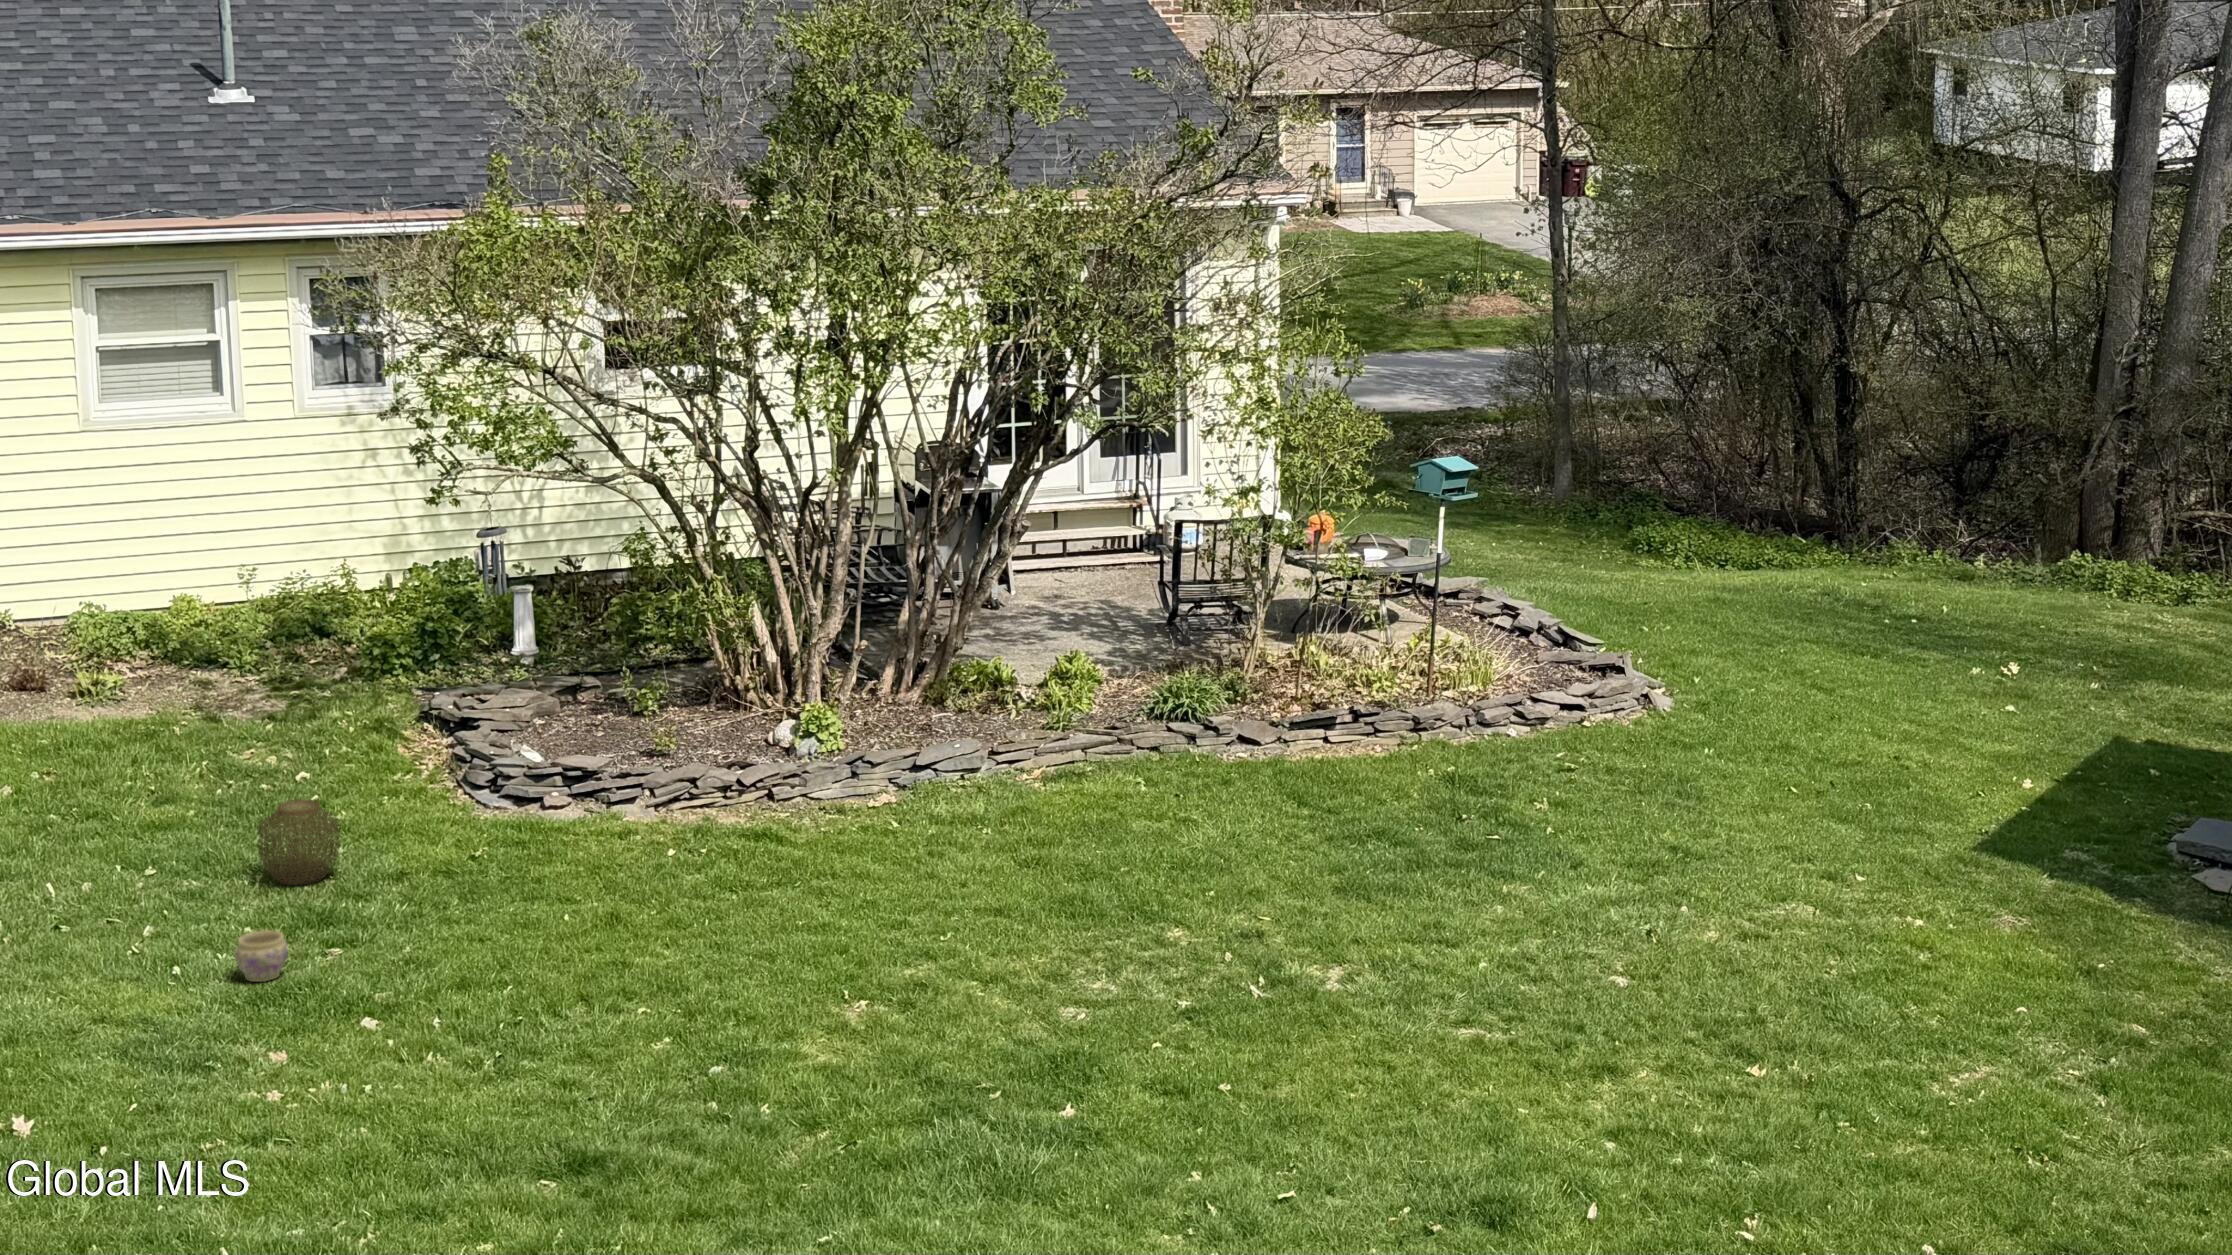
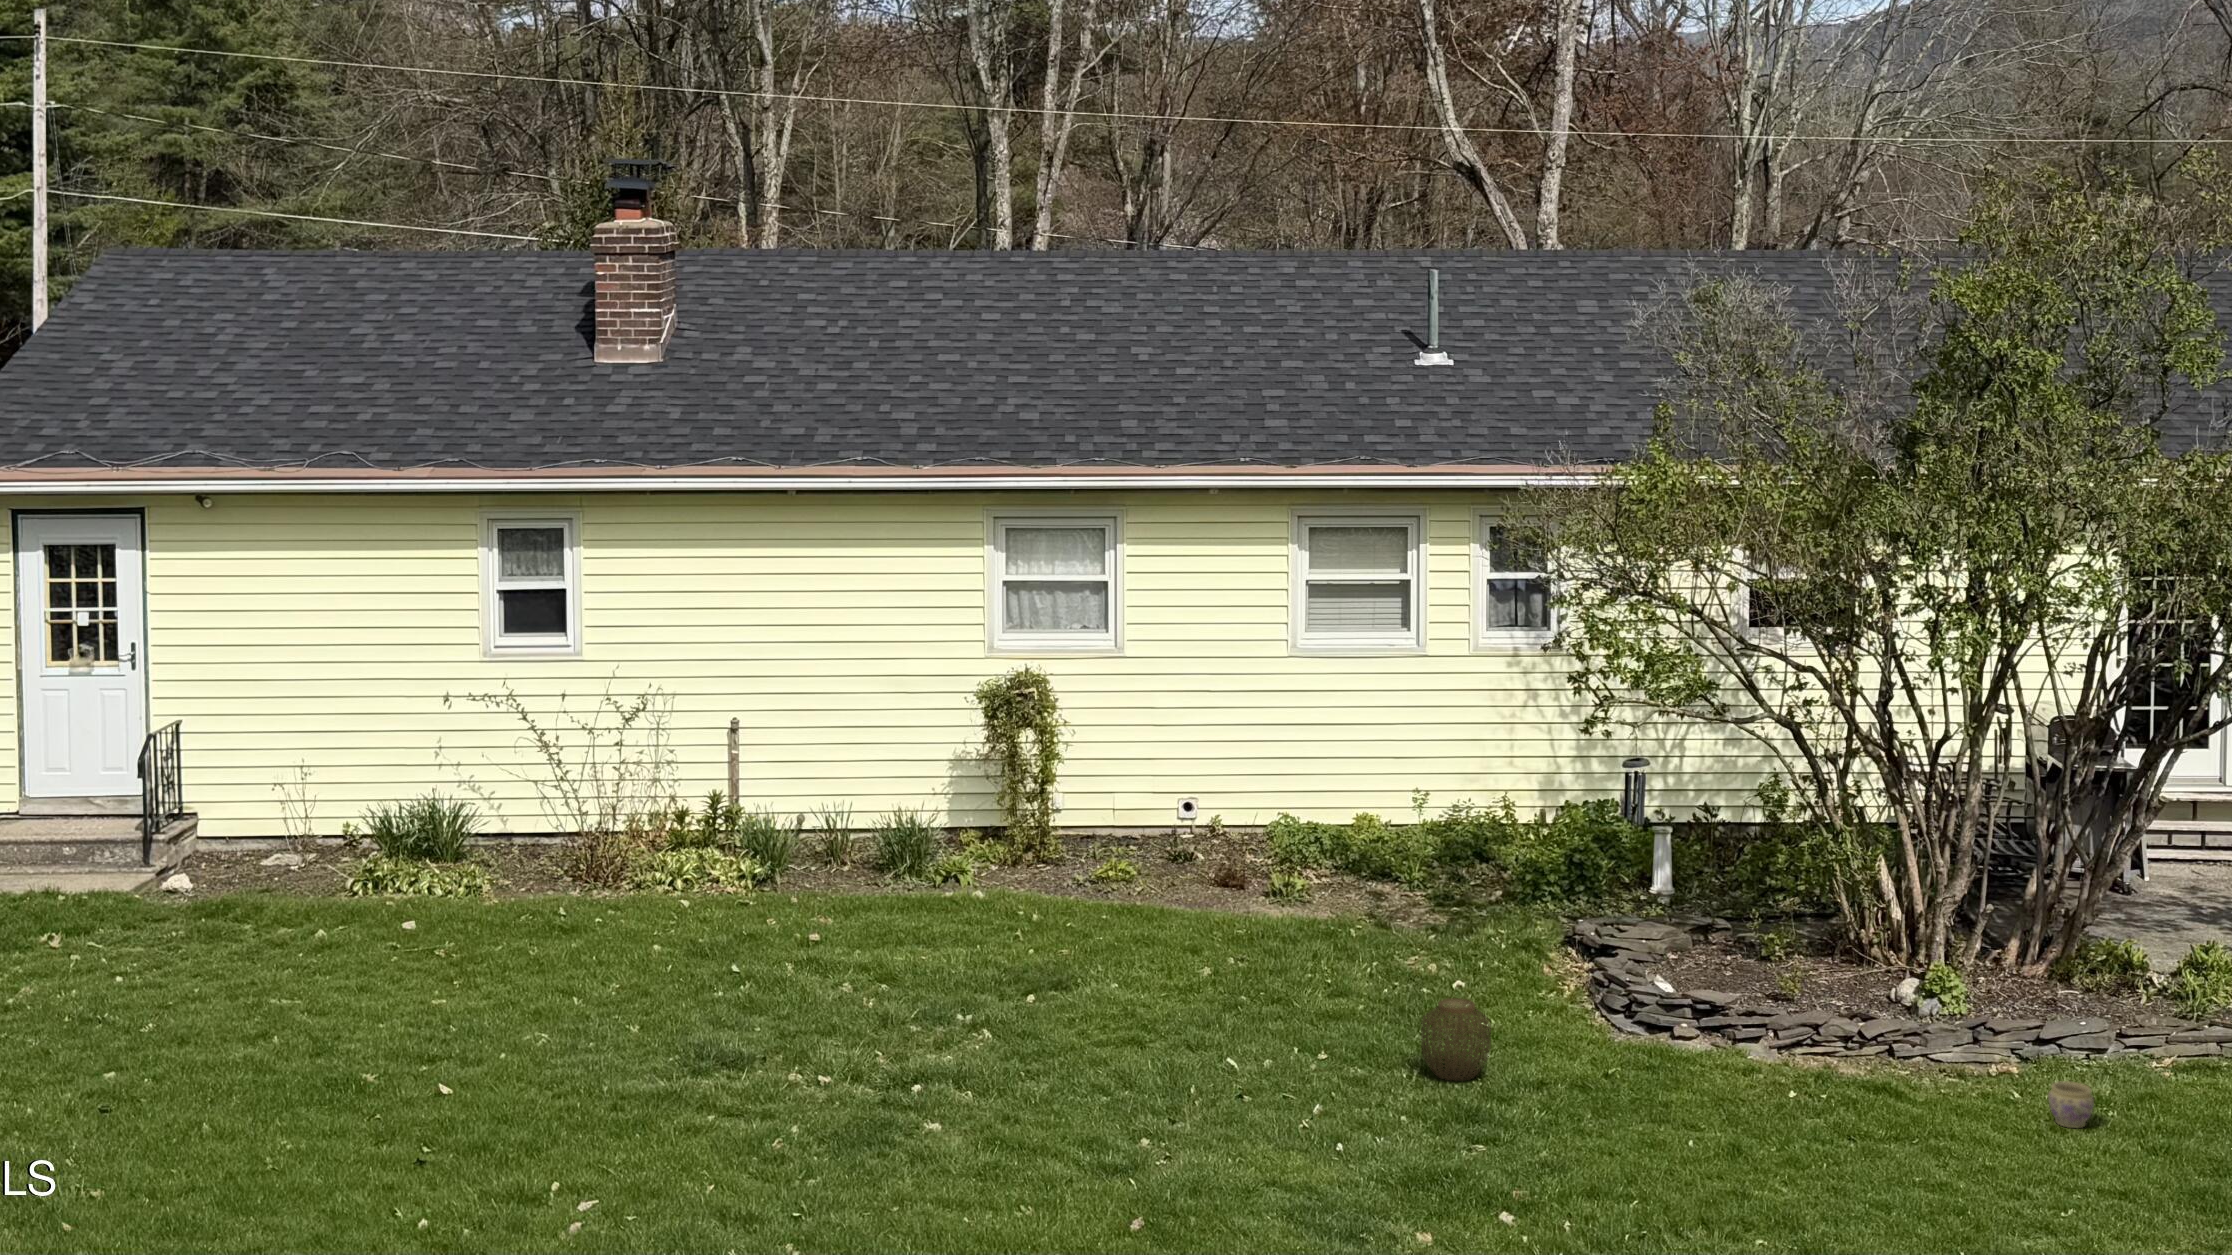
planter: present [235,930,288,982] -> present [2048,1081,2094,1128]

